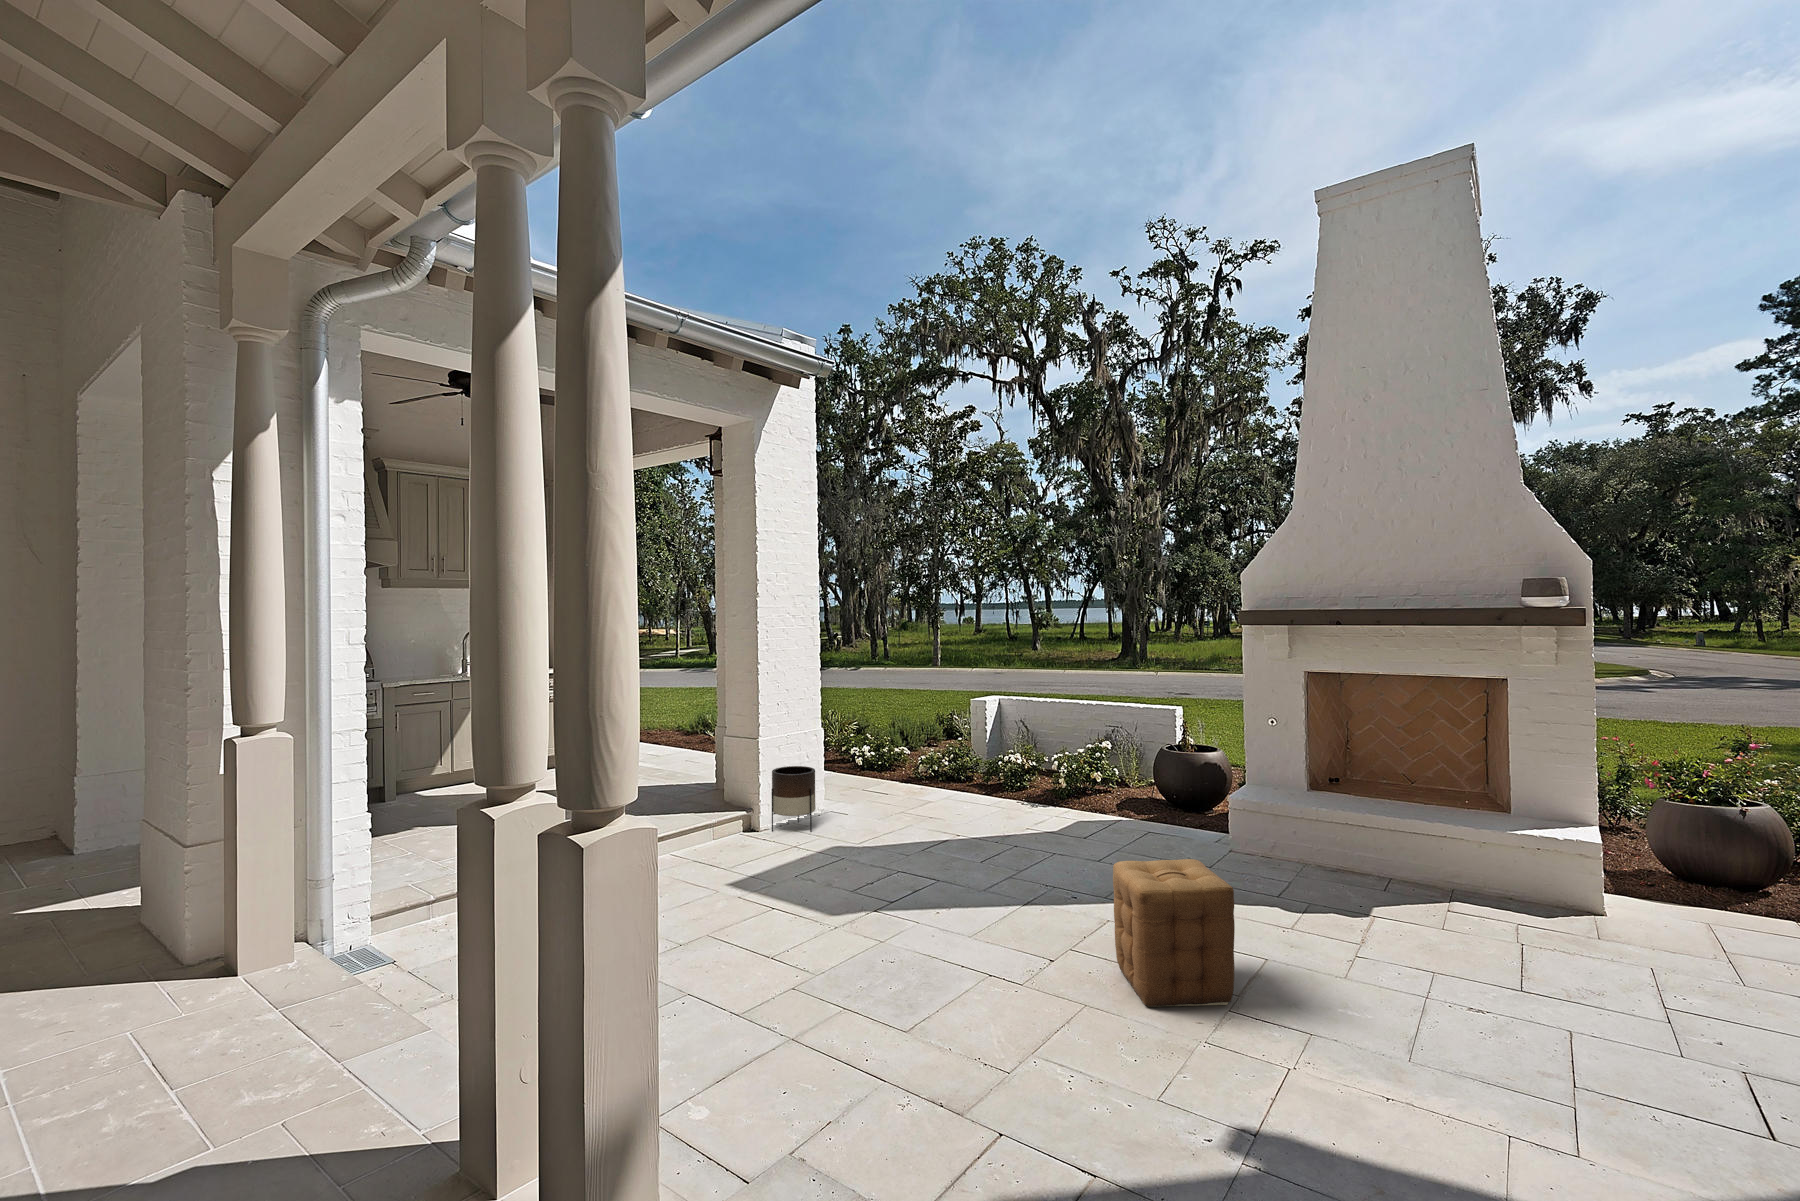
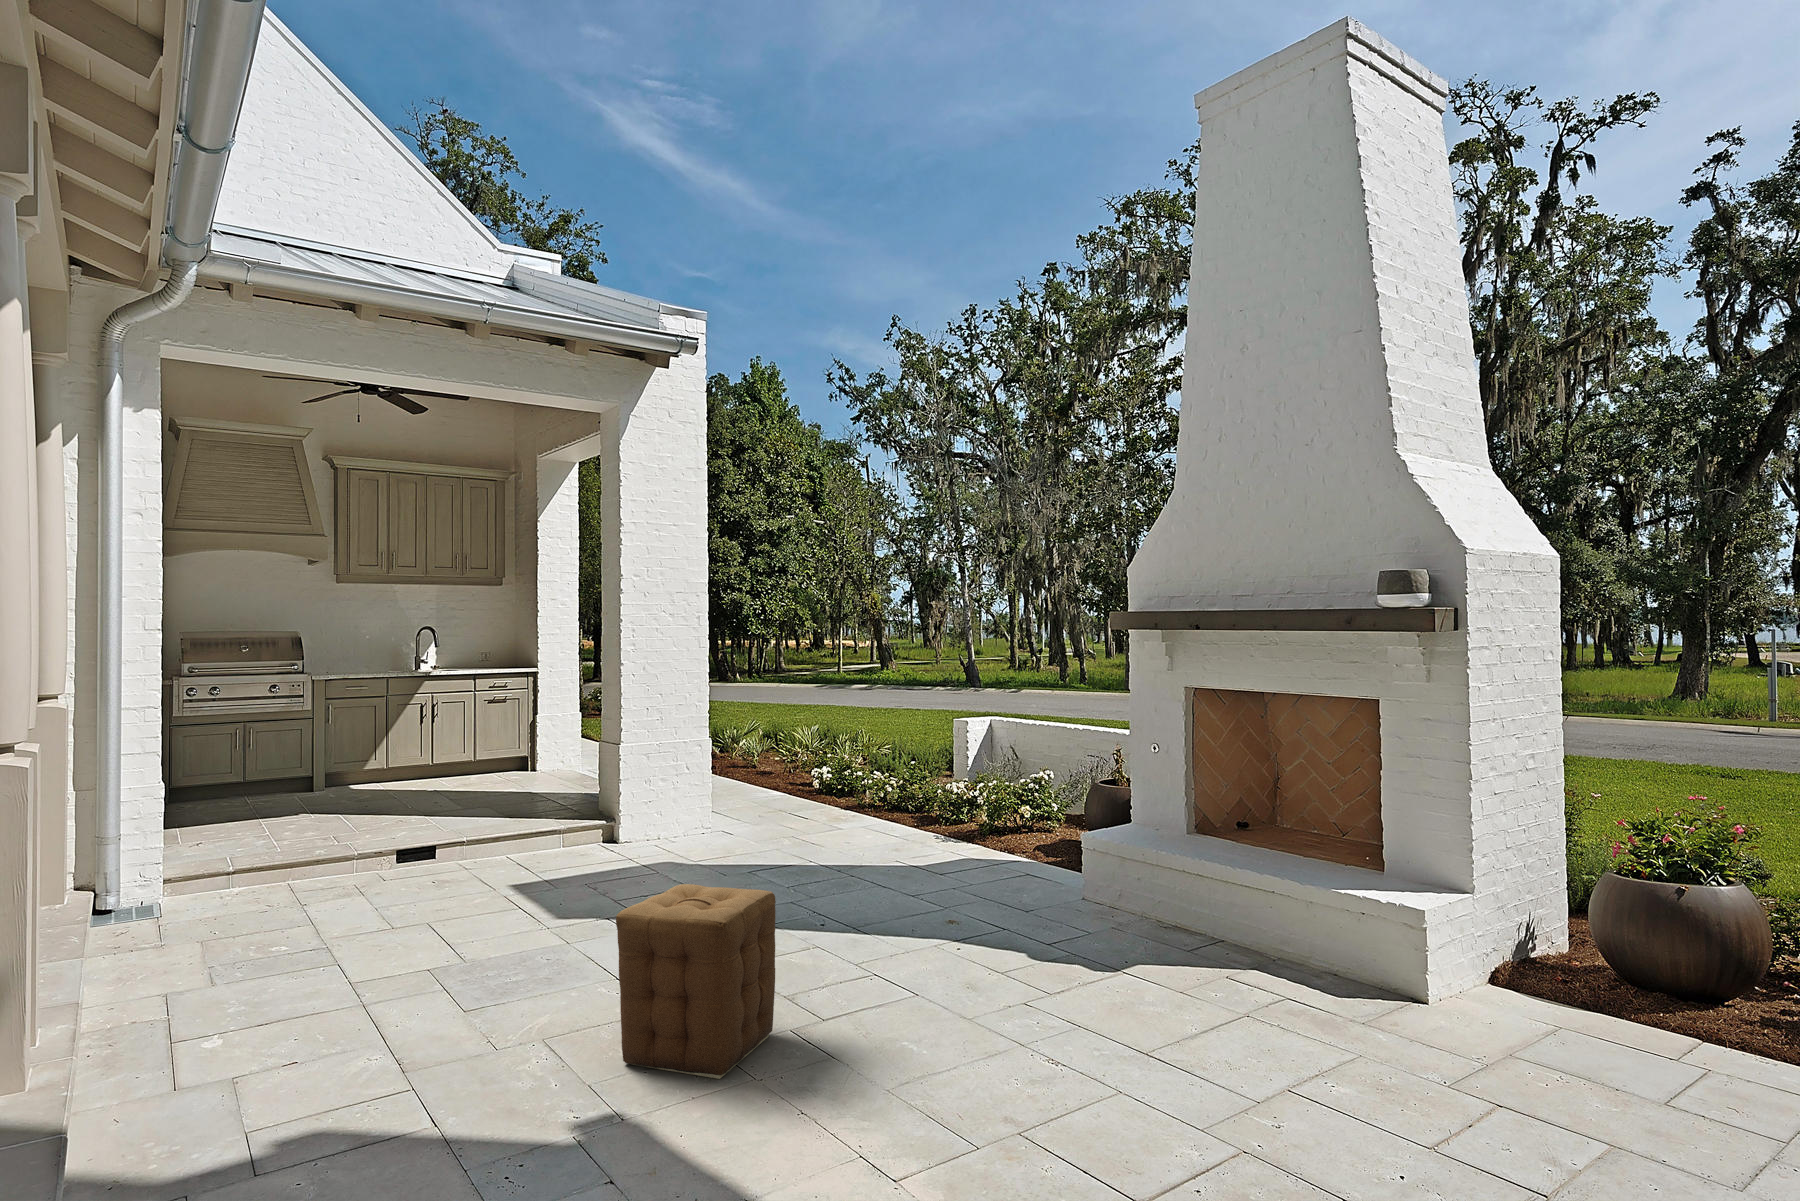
planter: present [771,766,816,832] -> none [625,777,677,852]

